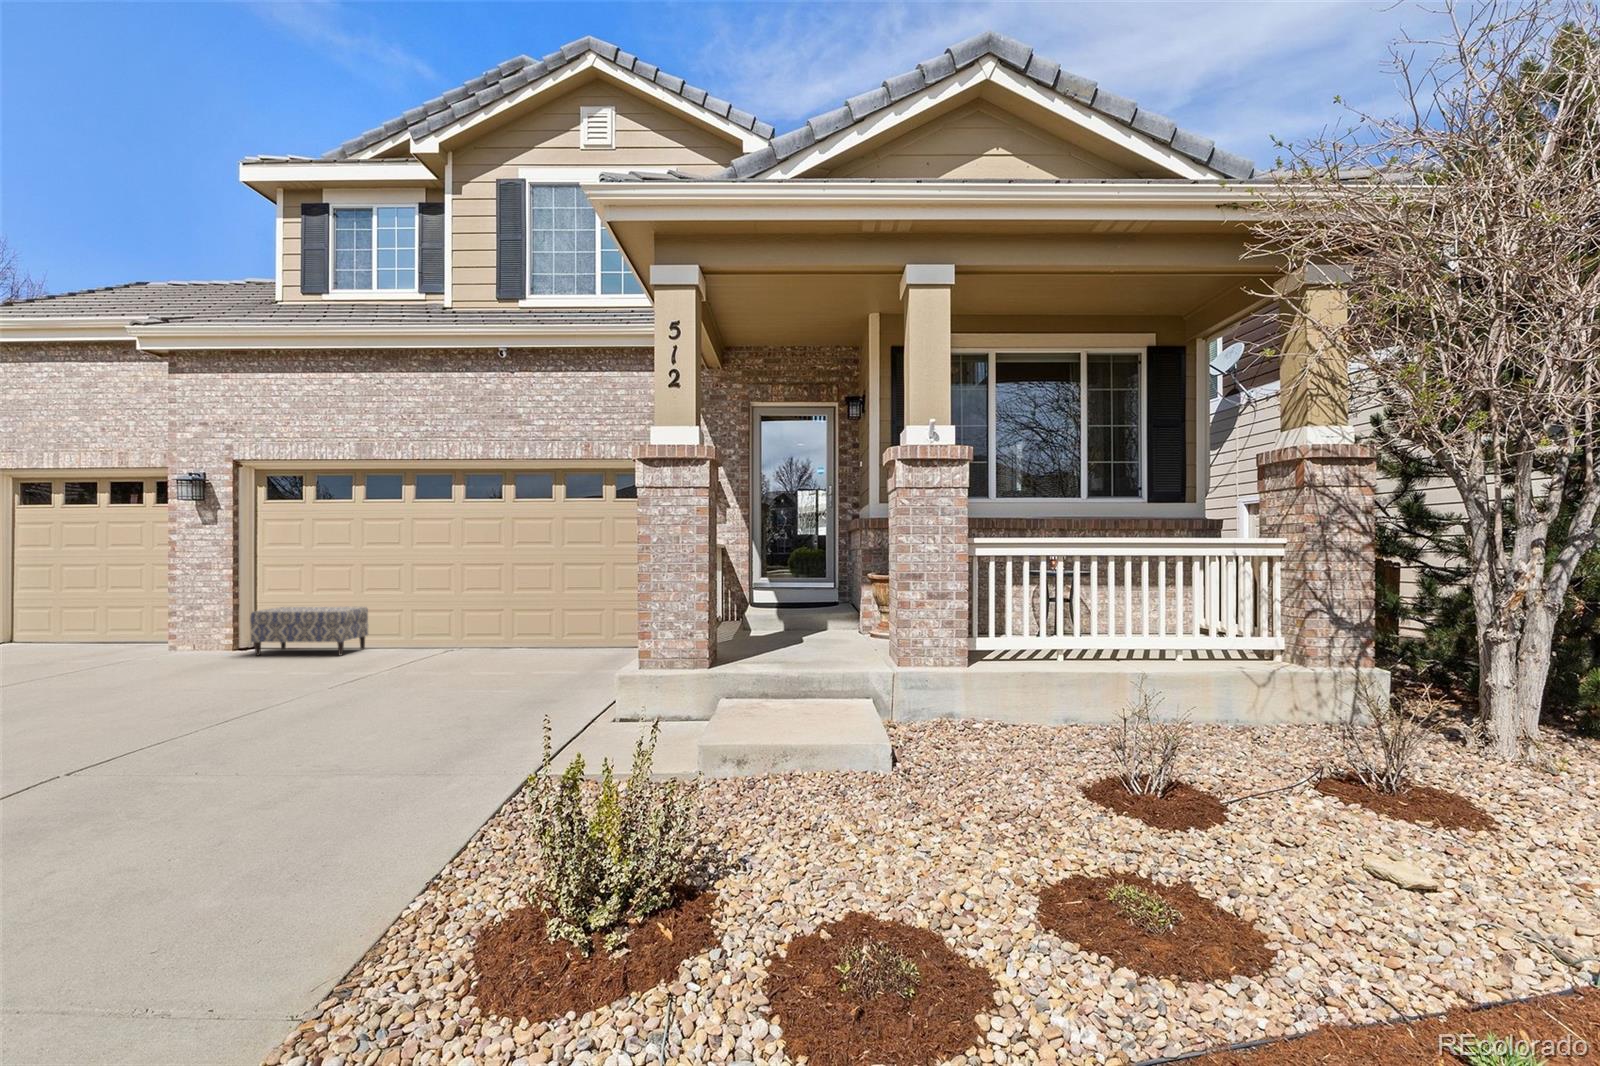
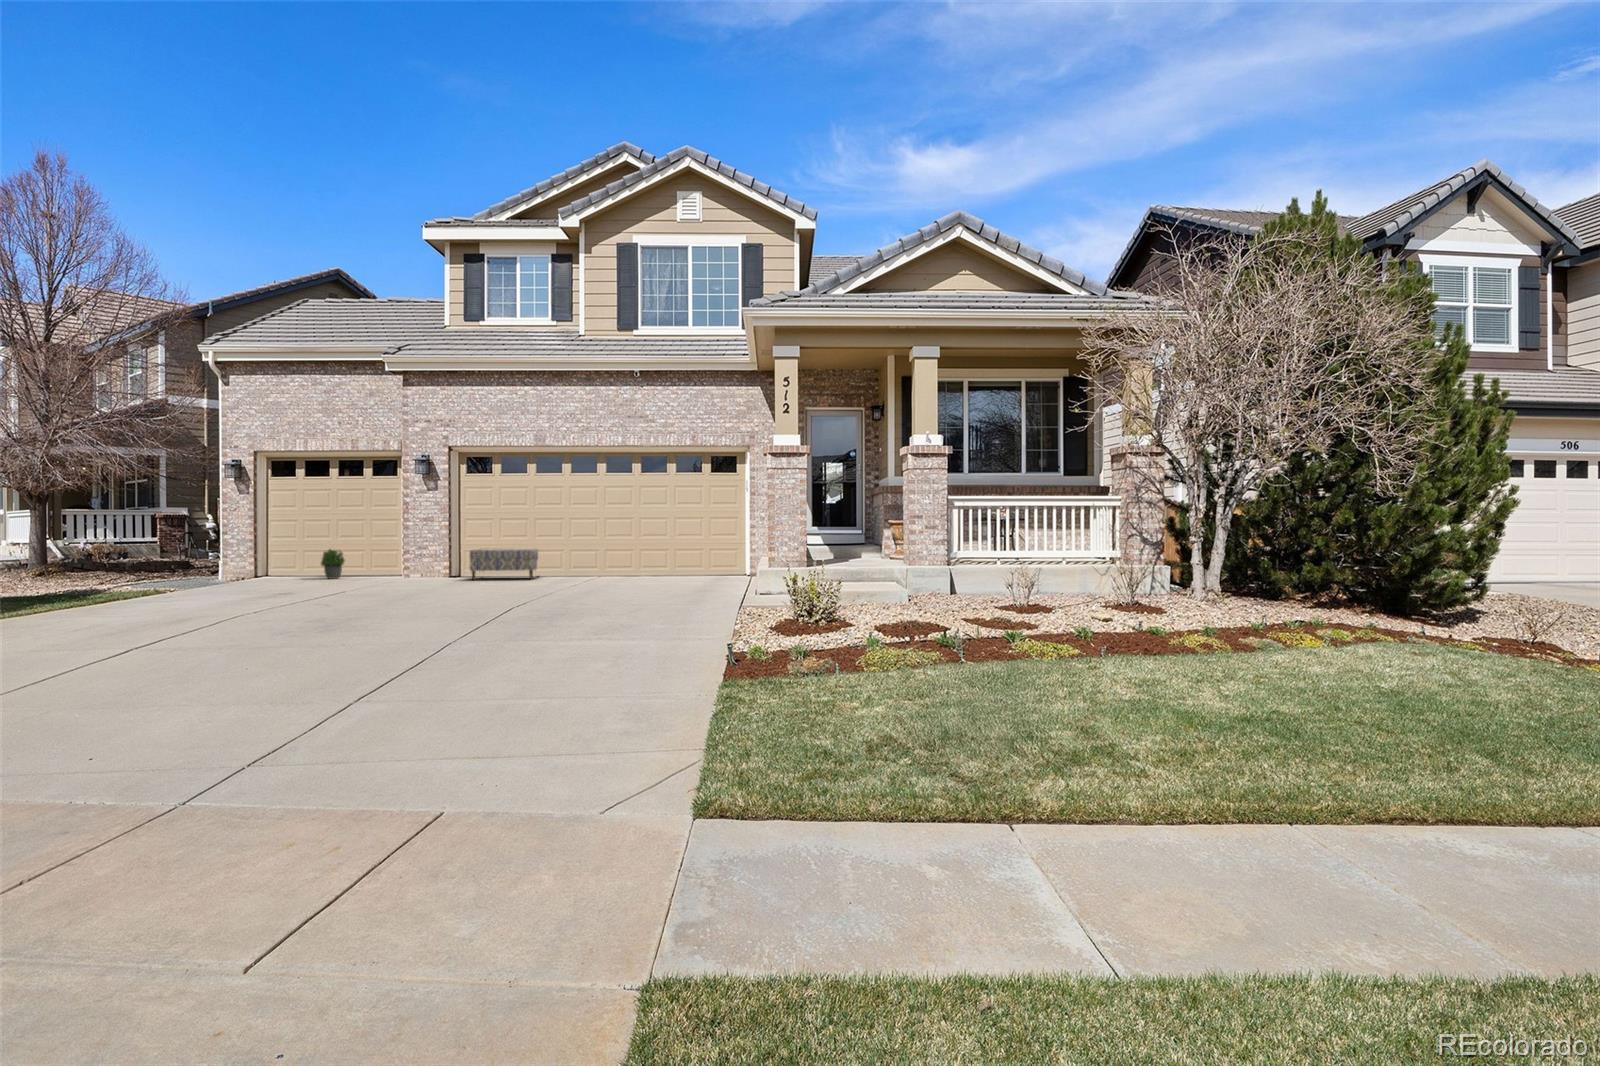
potted plant: none [58,605,104,649] -> present [321,549,345,579]

